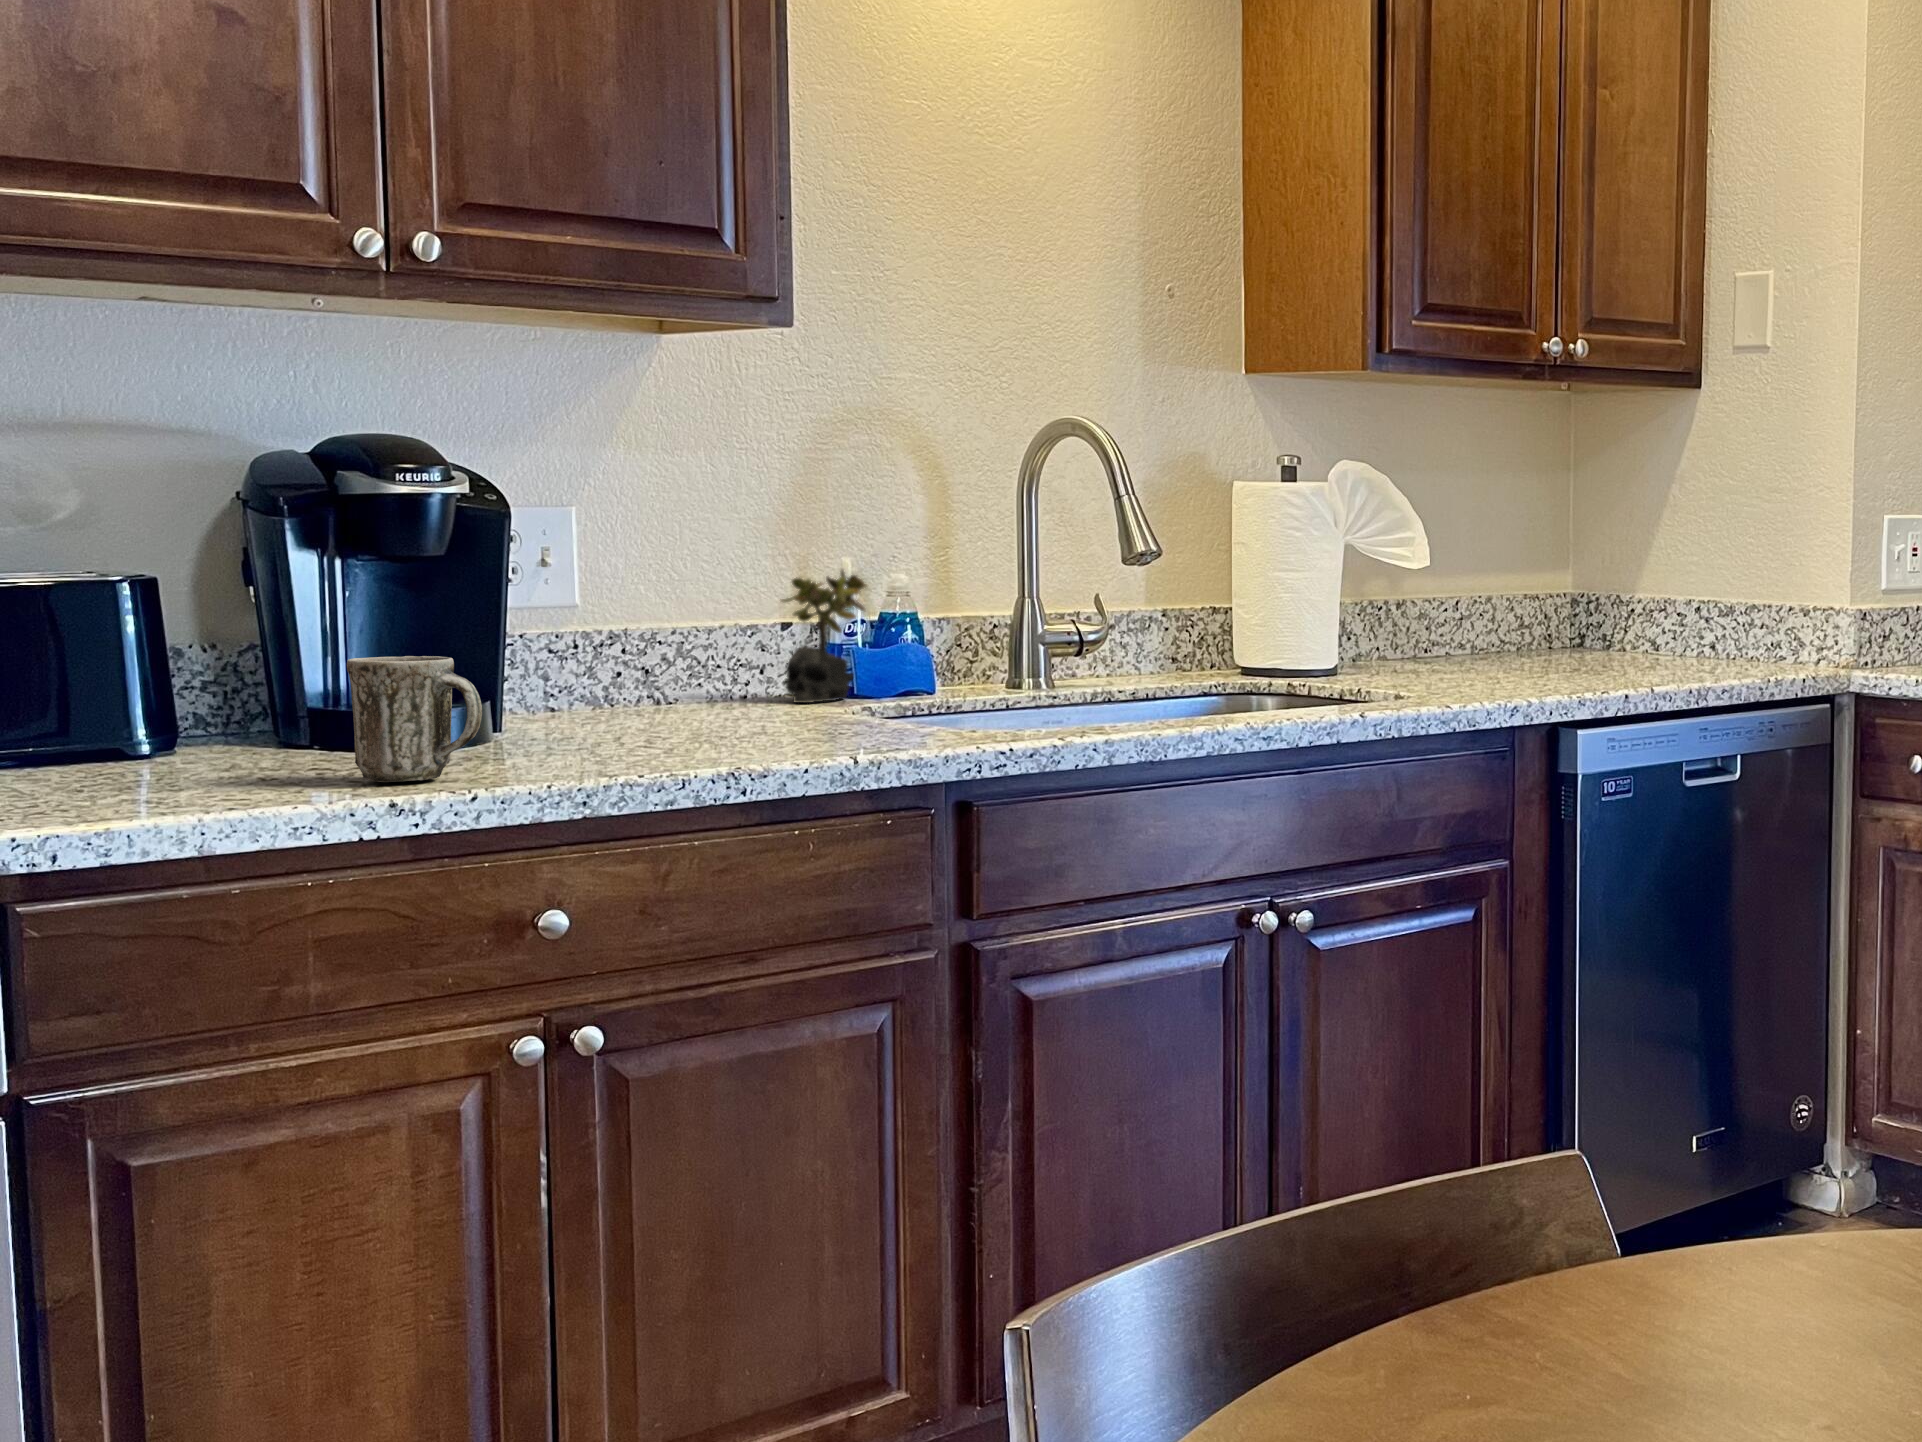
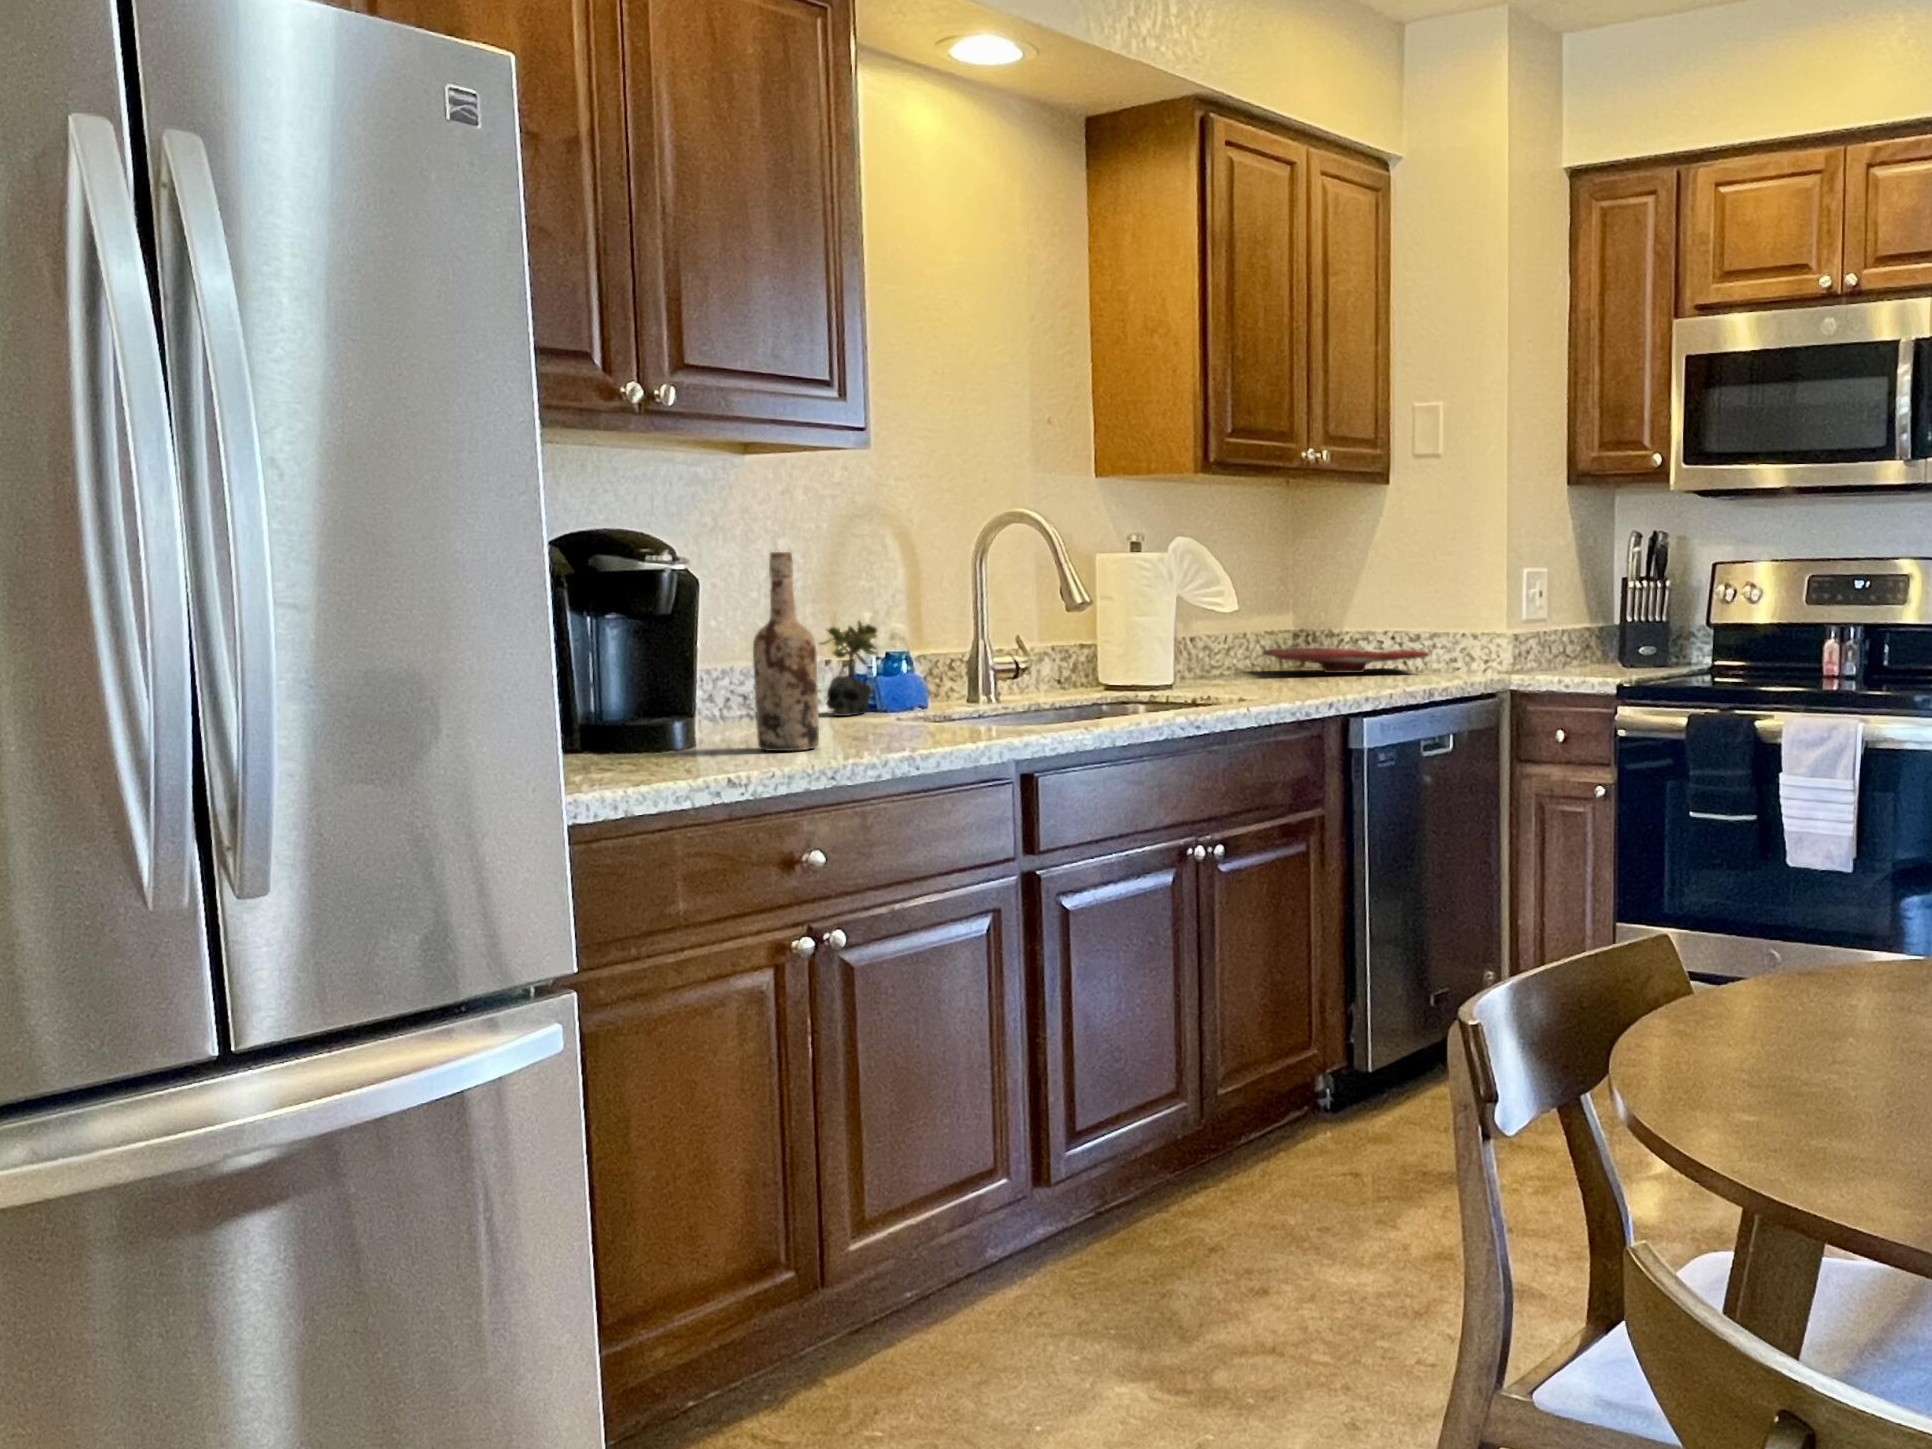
wine bottle: none [556,473,651,757] -> present [753,552,819,751]
cutting board: none [1508,621,1738,659] -> present [1264,648,1430,673]
mug: present [347,656,482,782] -> none [650,682,745,769]

